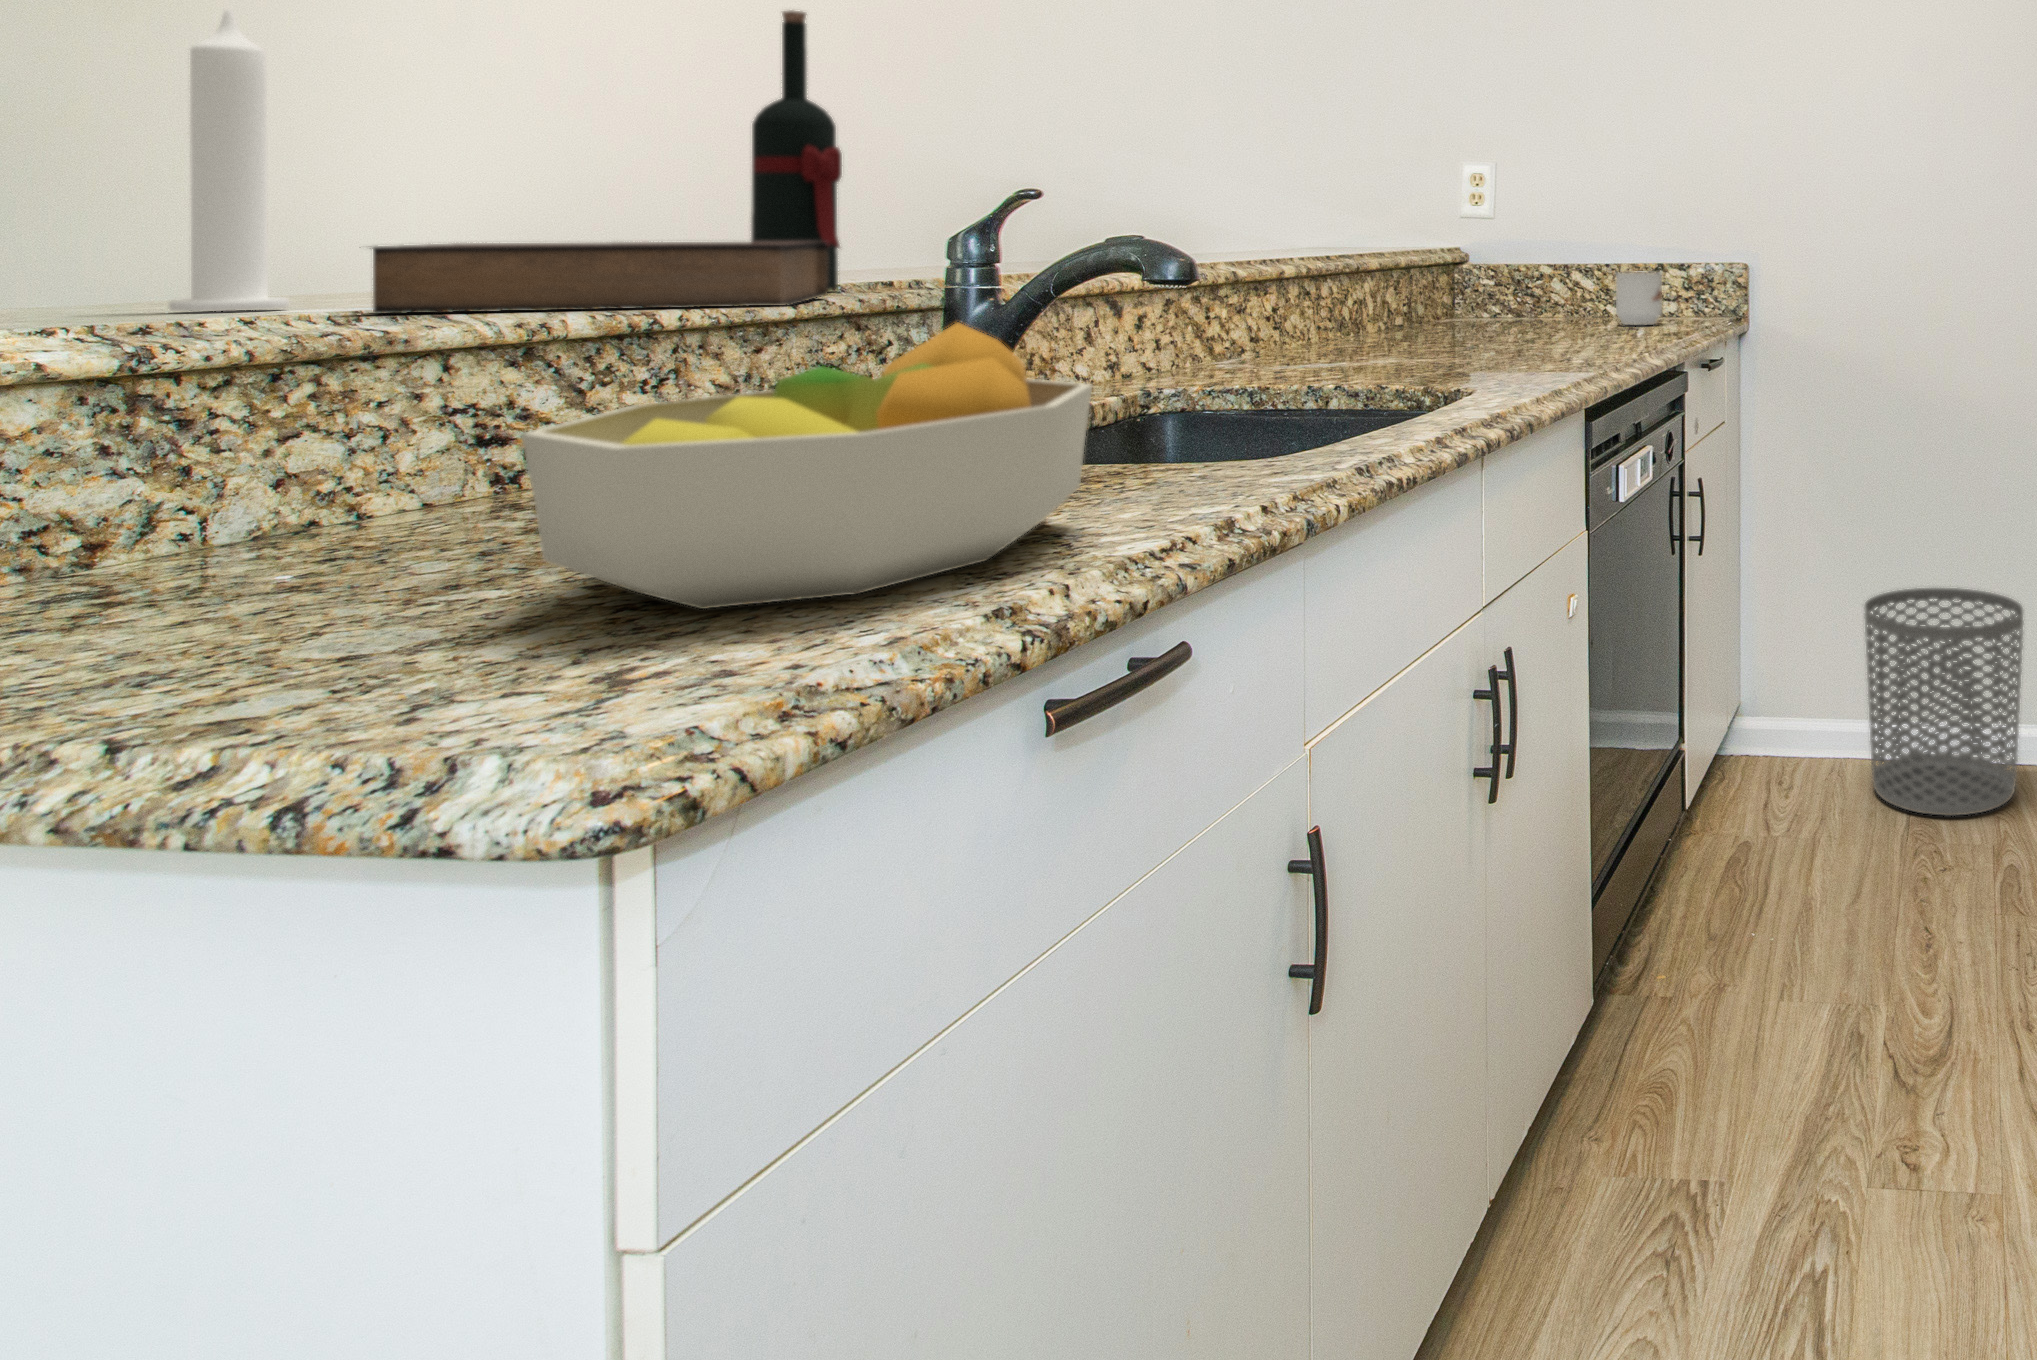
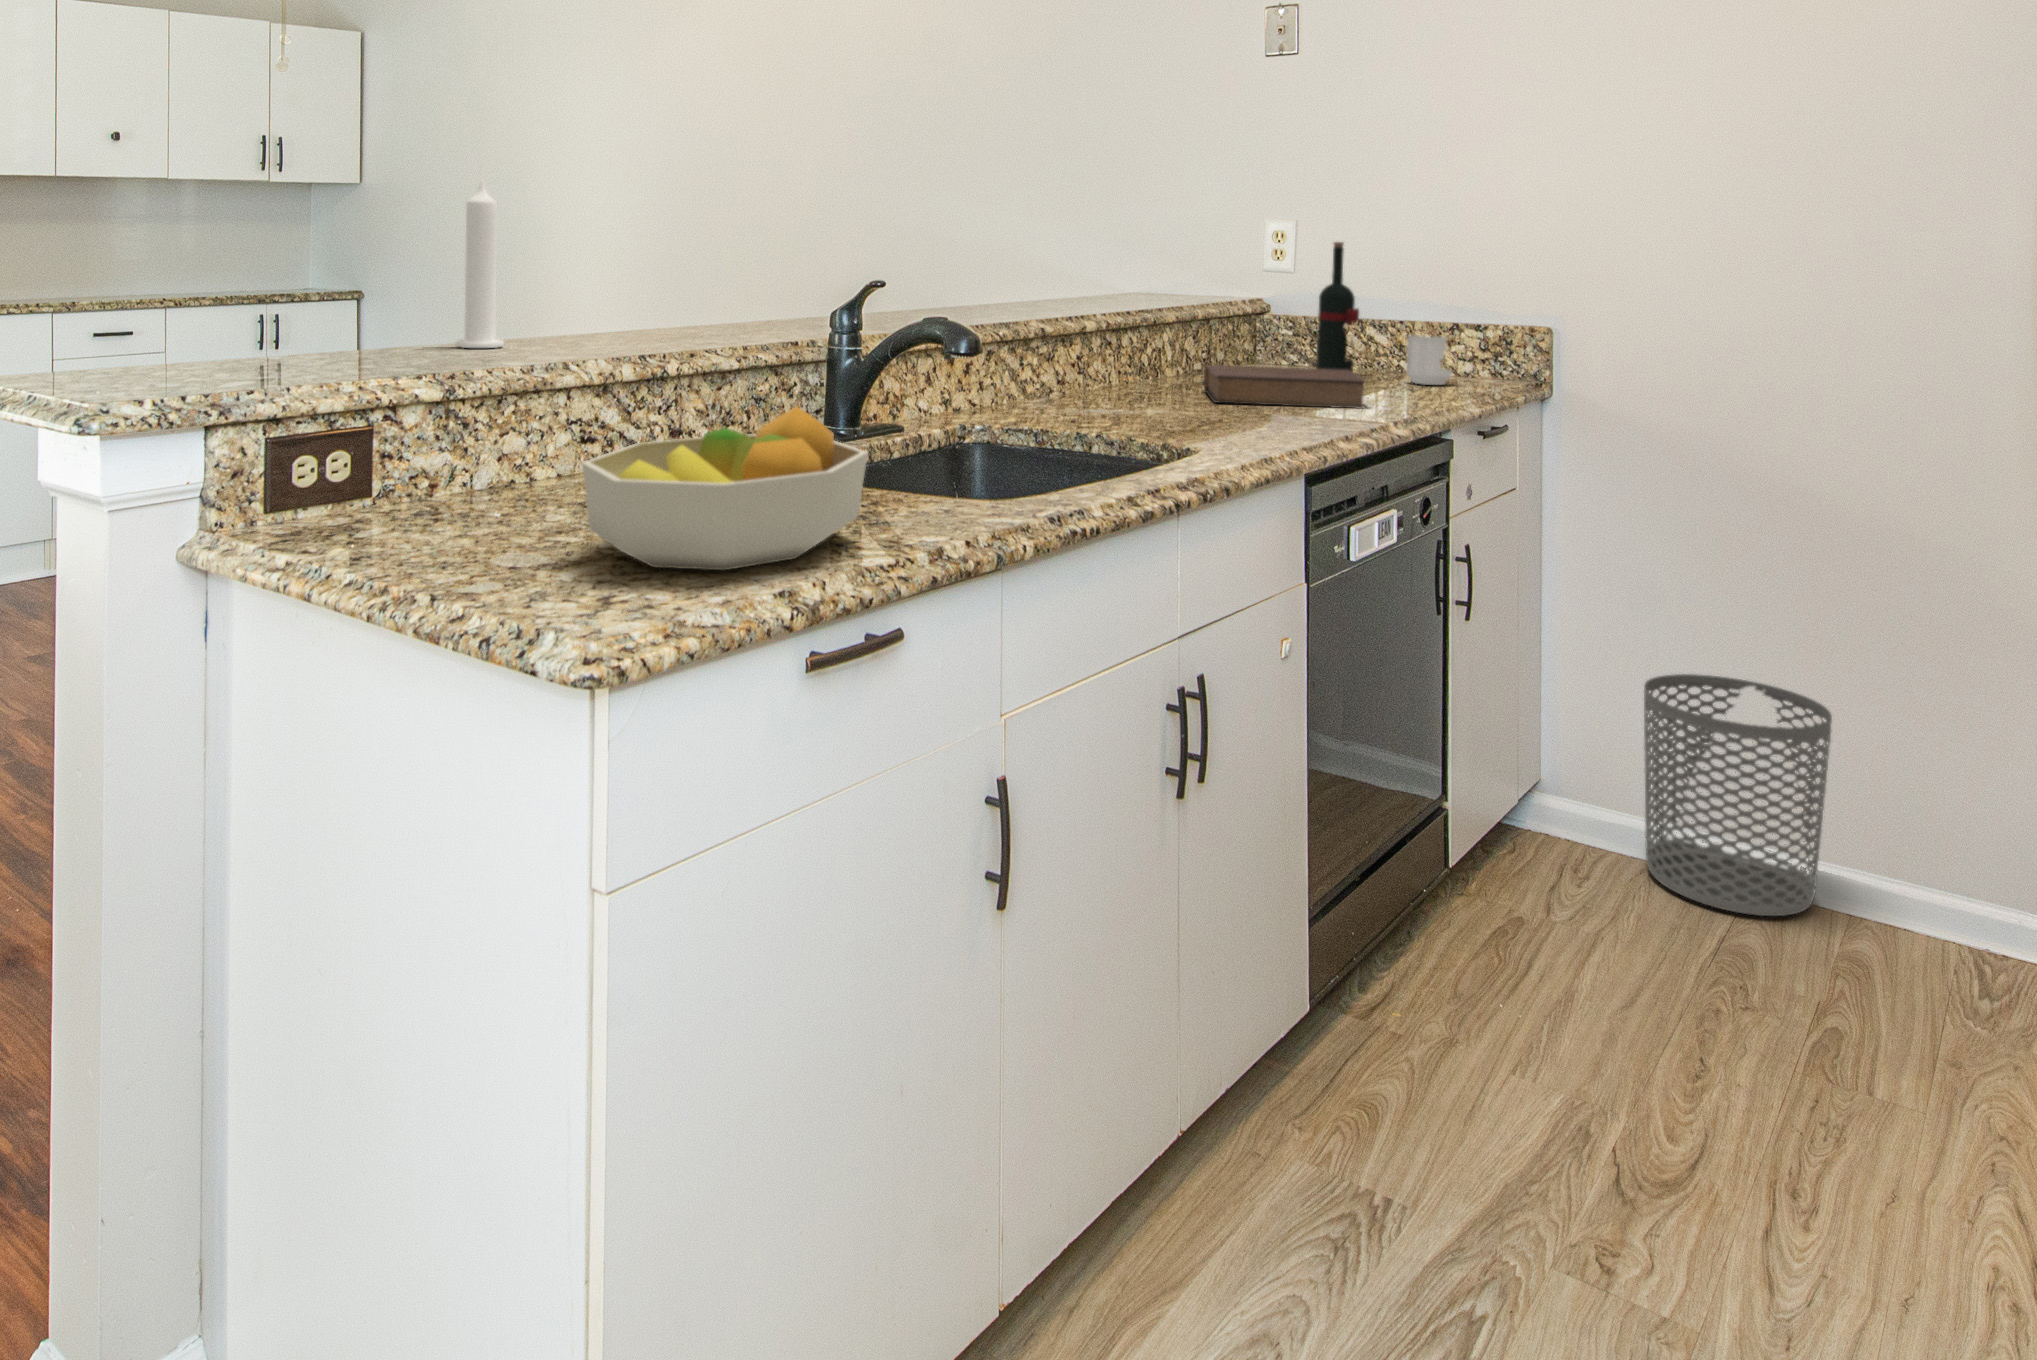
wine bottle: present [751,11,842,291] -> present [1316,242,1359,372]
book: present [372,241,829,314] -> present [1204,365,1366,409]

